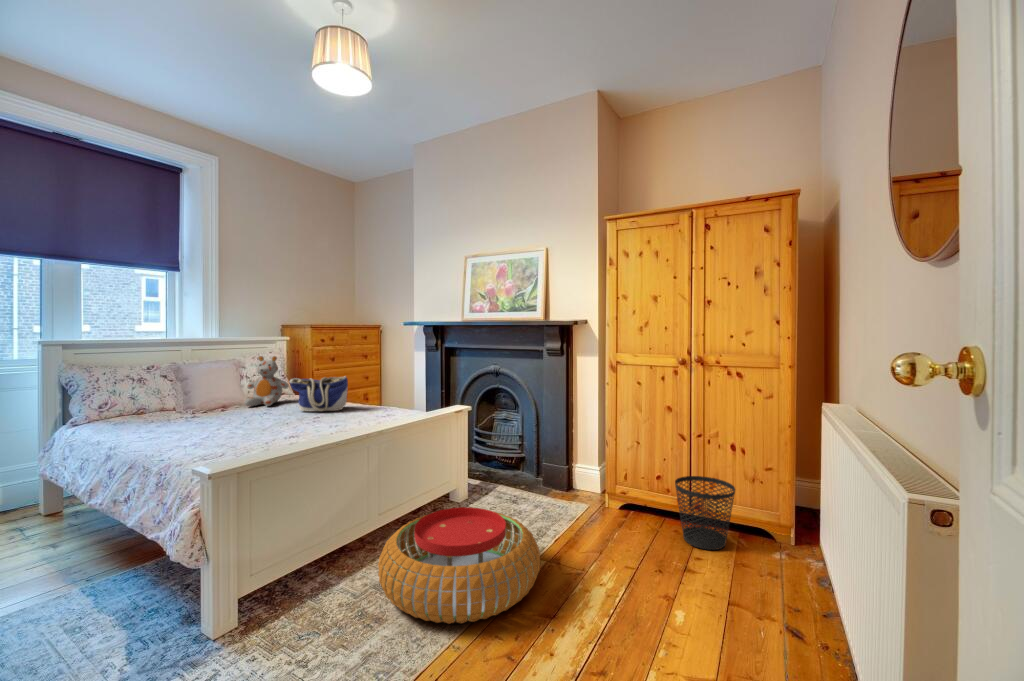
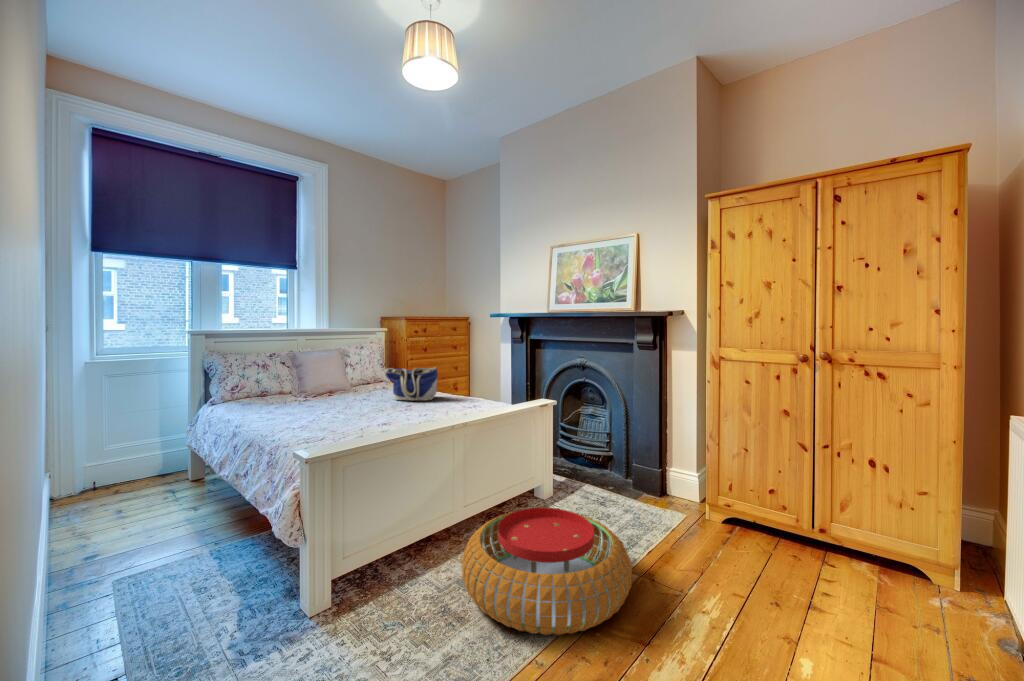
stuffed bear: present [245,356,289,406] -> none [347,346,386,394]
wastebasket: present [675,476,735,550] -> none [793,492,874,583]

